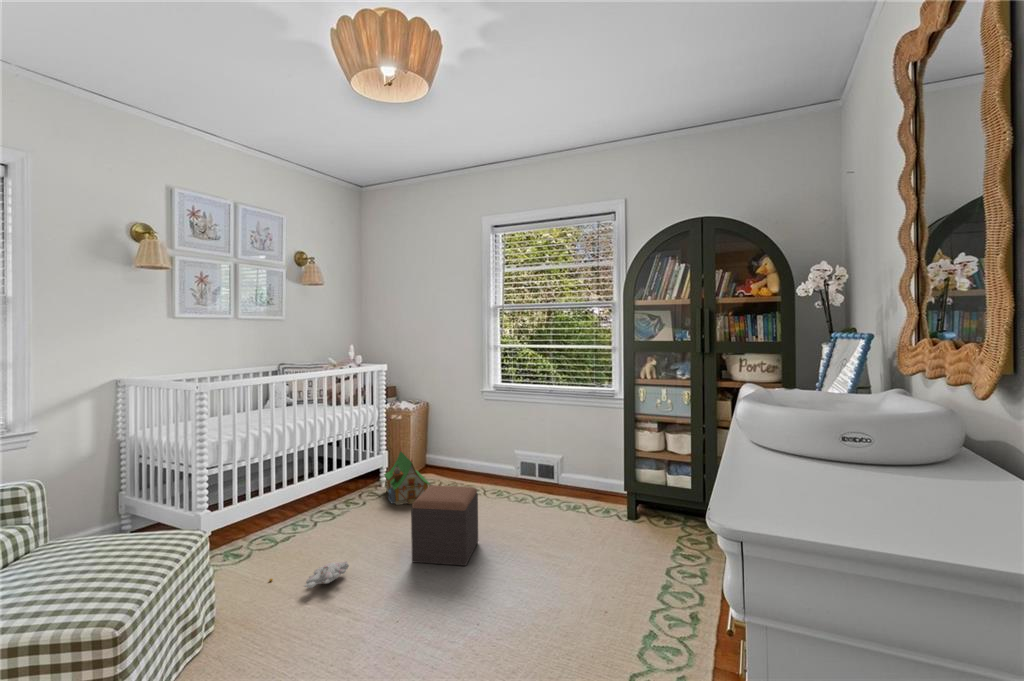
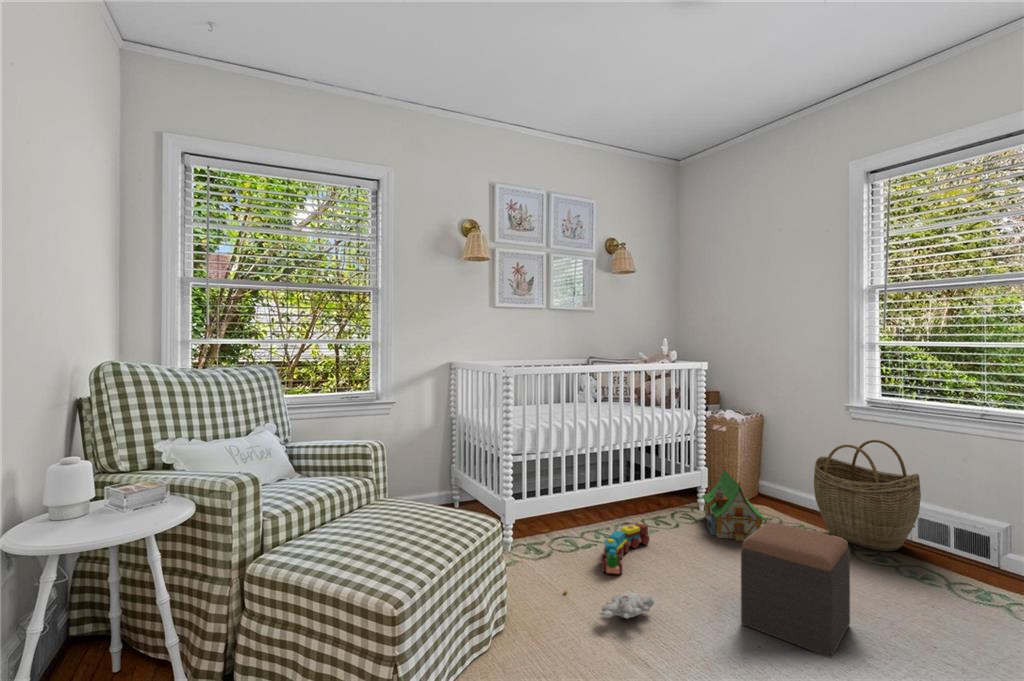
woven basket: none [462,415,522,490] -> present [814,440,921,551]
toy train: none [301,506,342,555] -> present [601,522,649,574]

